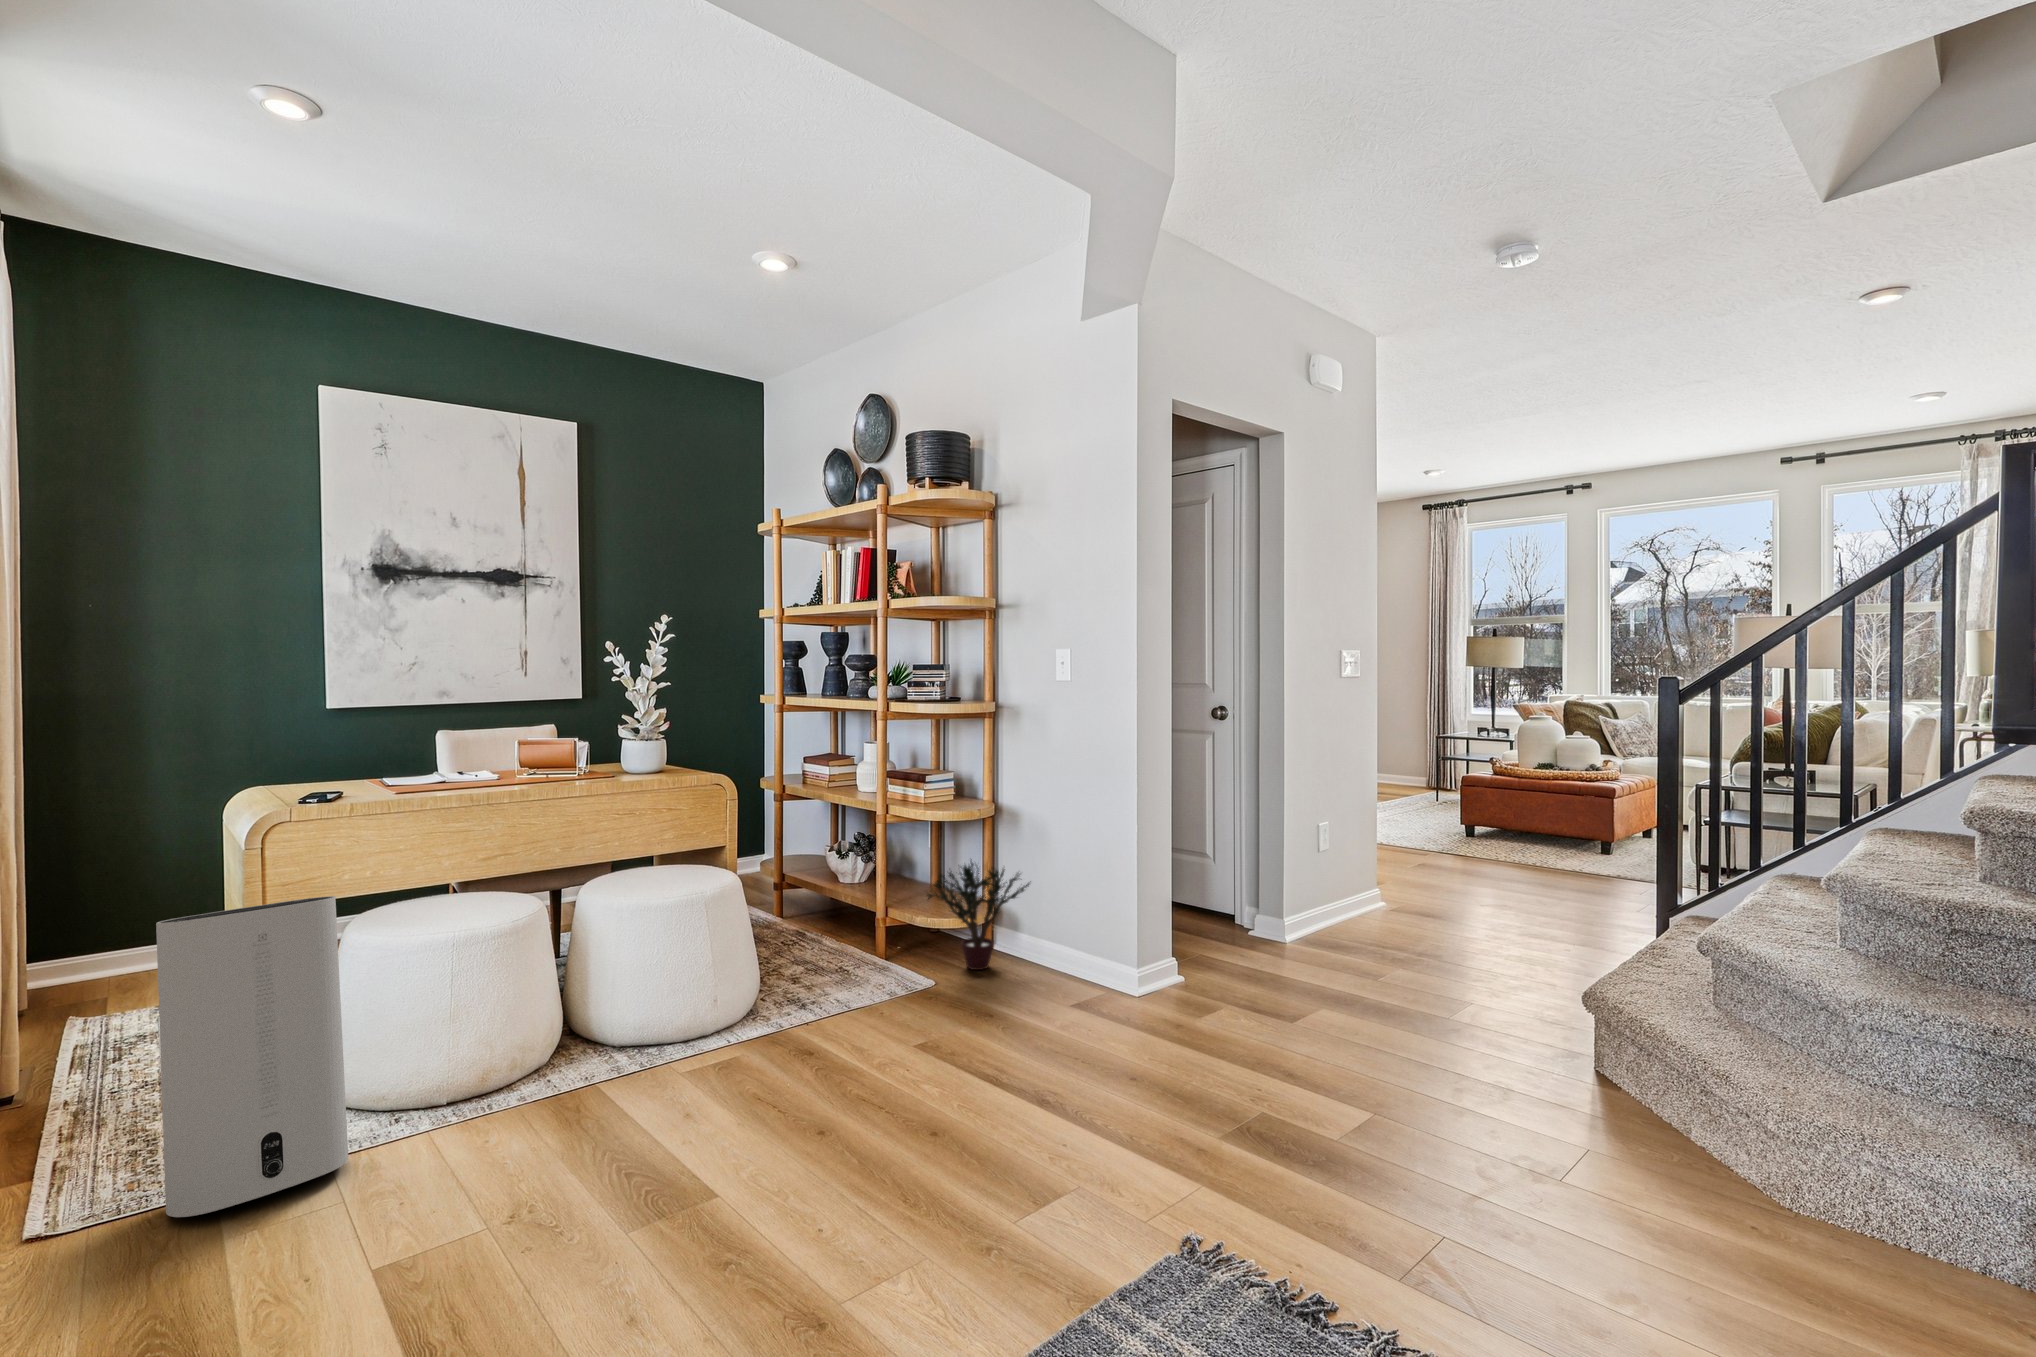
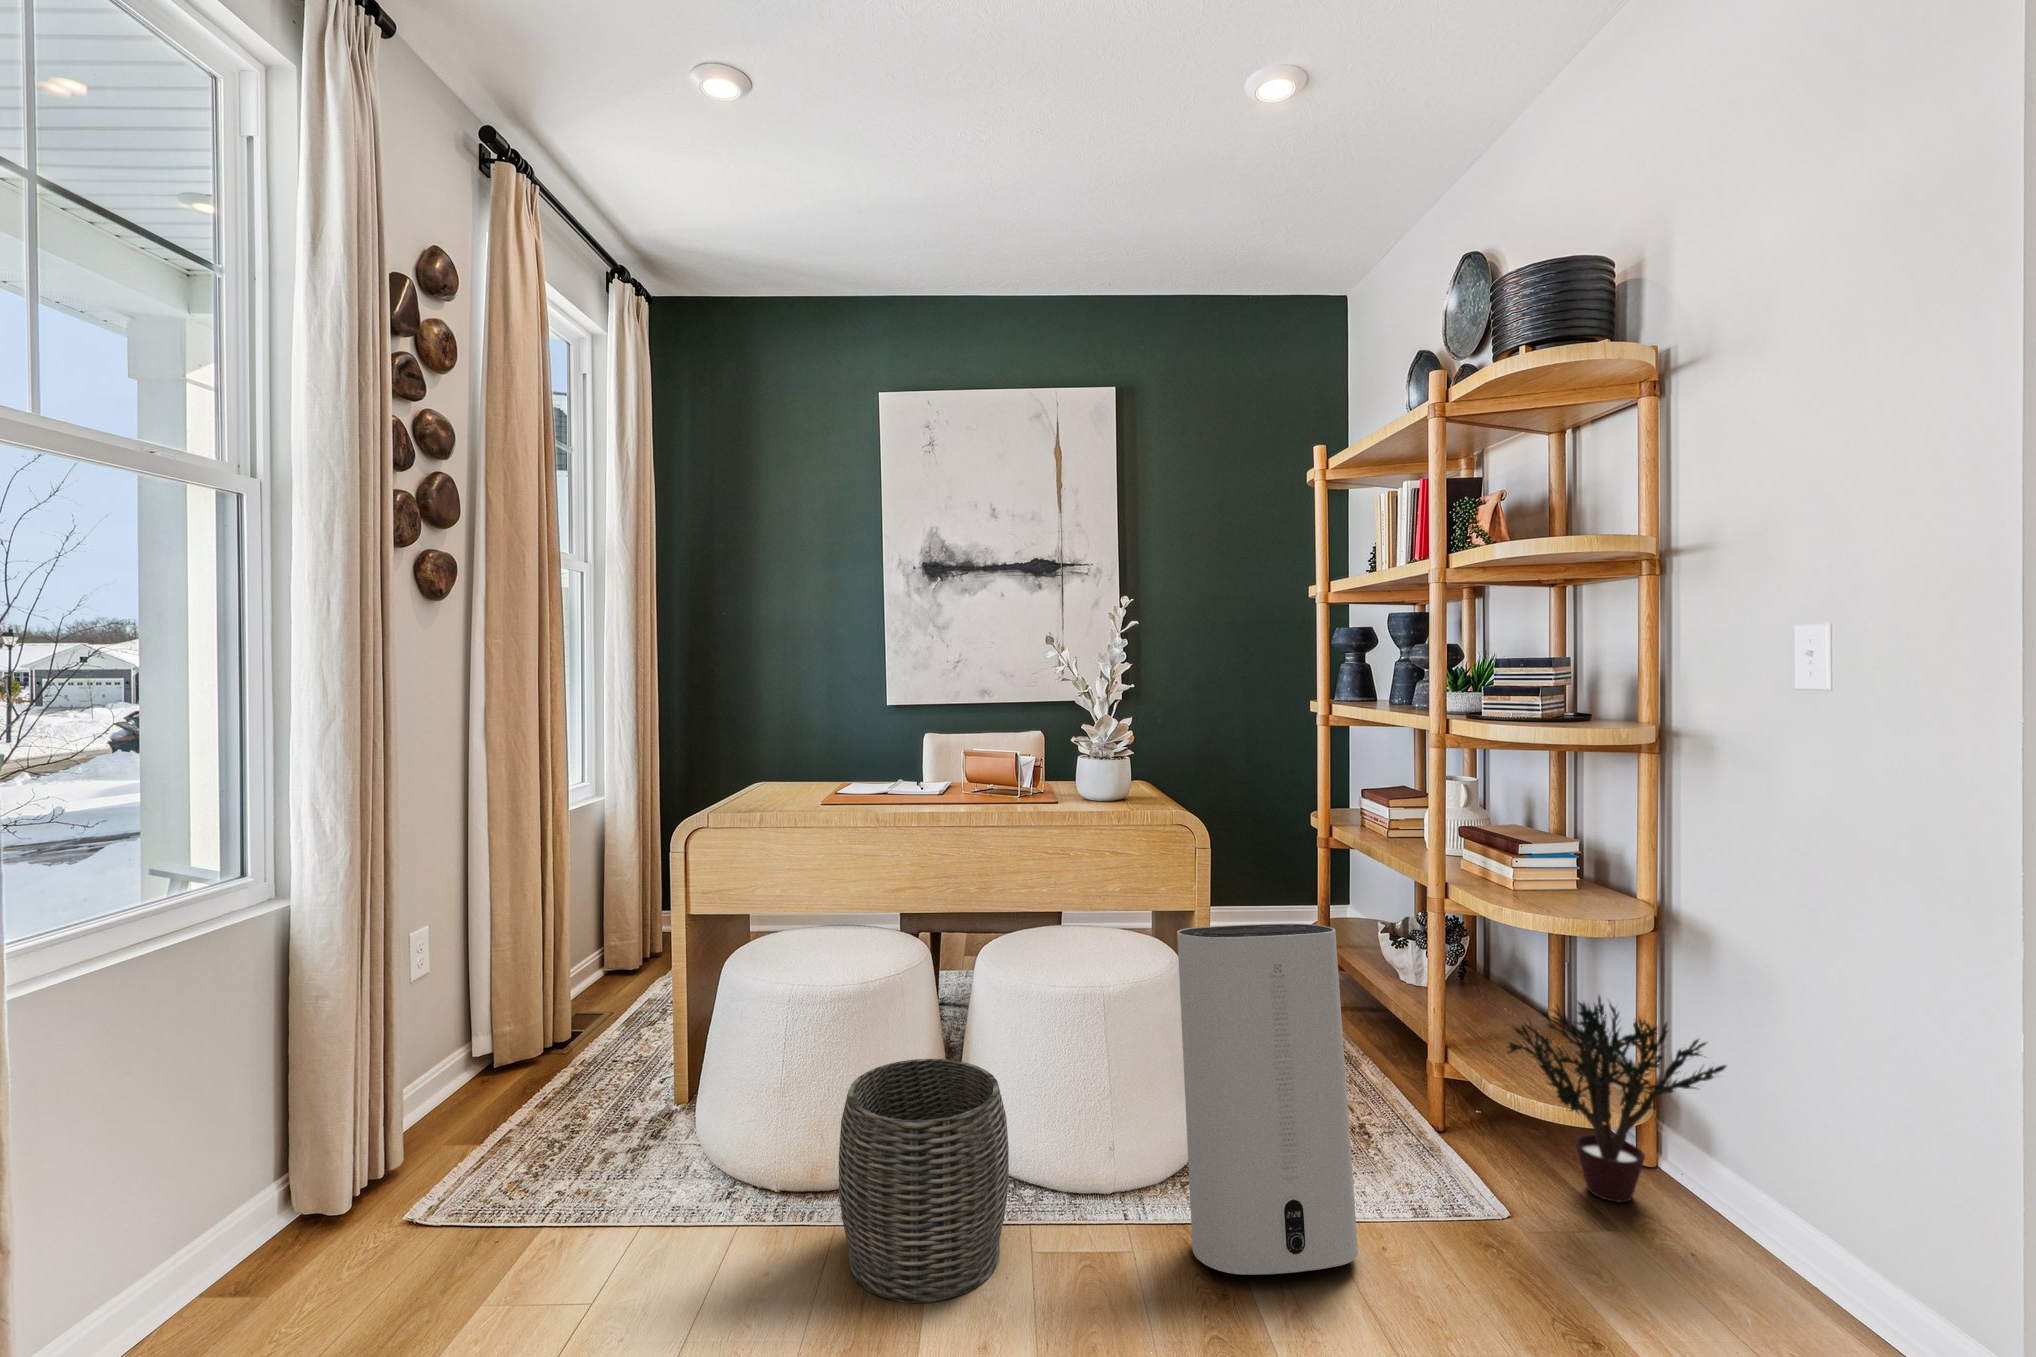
air purifier: present [156,896,348,1217] -> present [1177,924,1358,1275]
woven basket: none [535,960,668,1122] -> present [839,1059,1009,1303]

